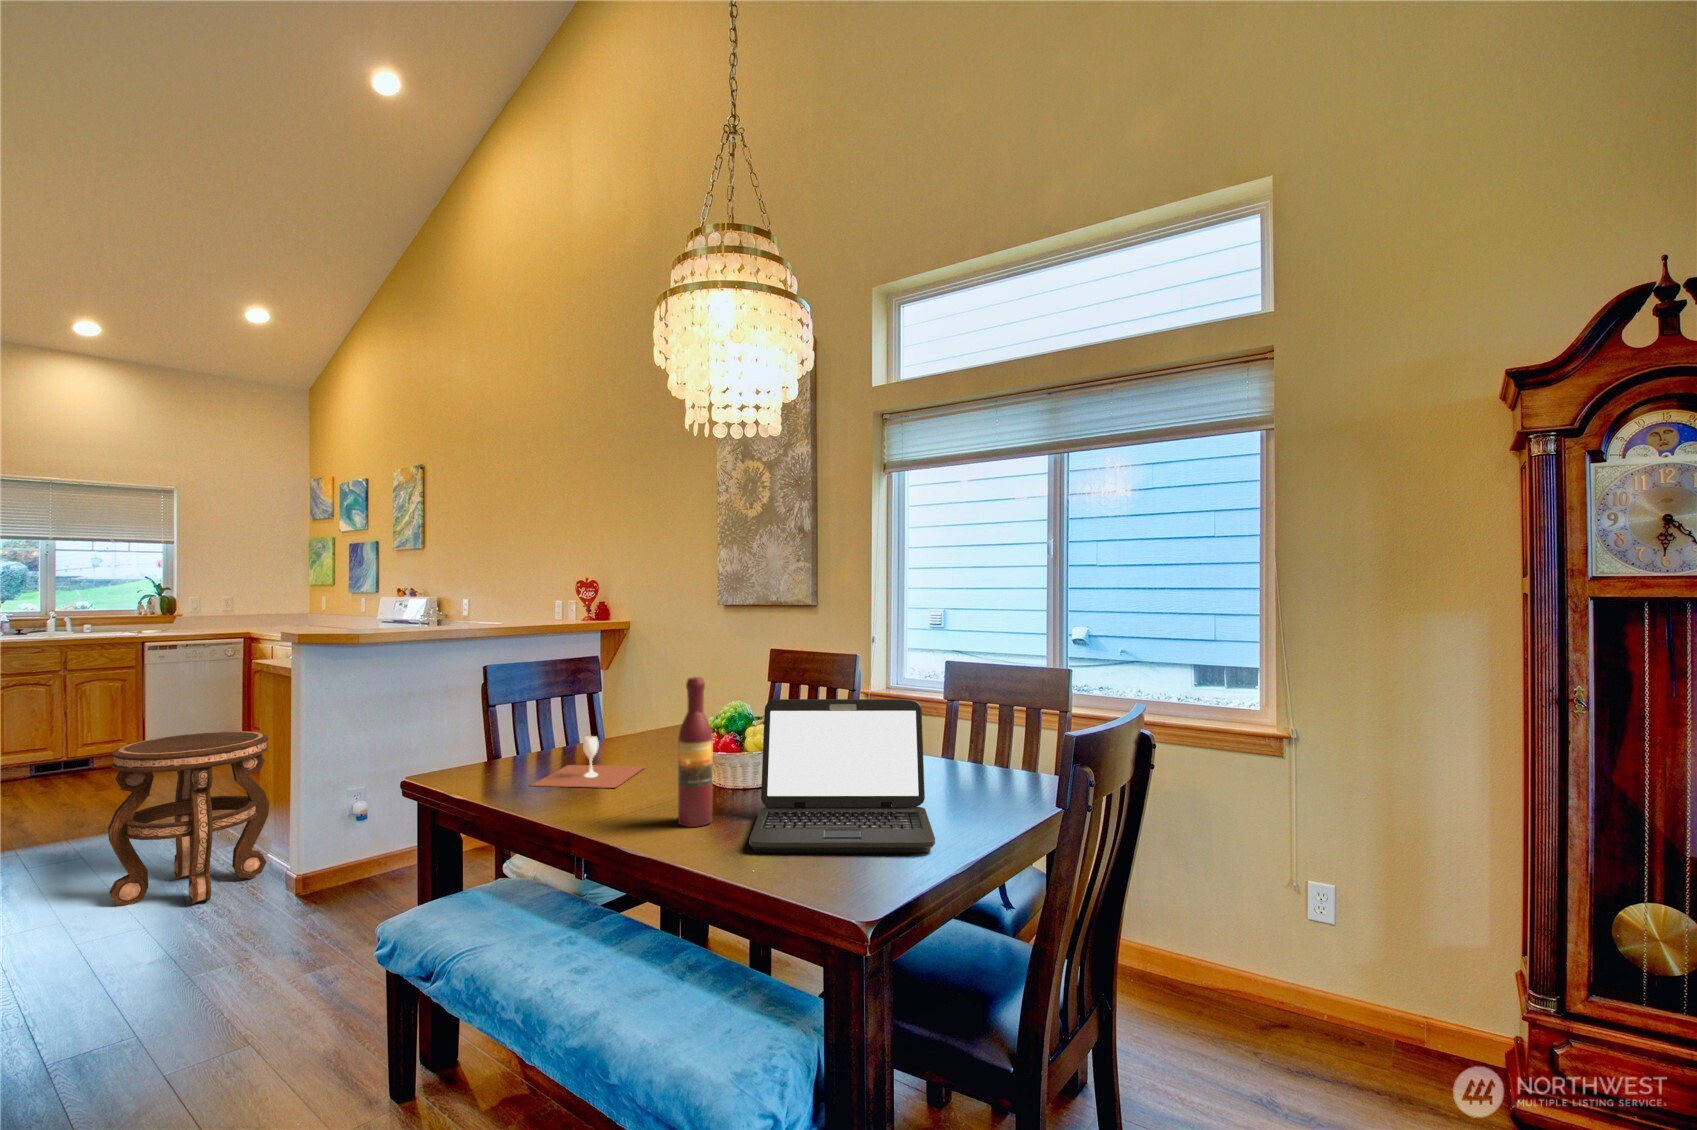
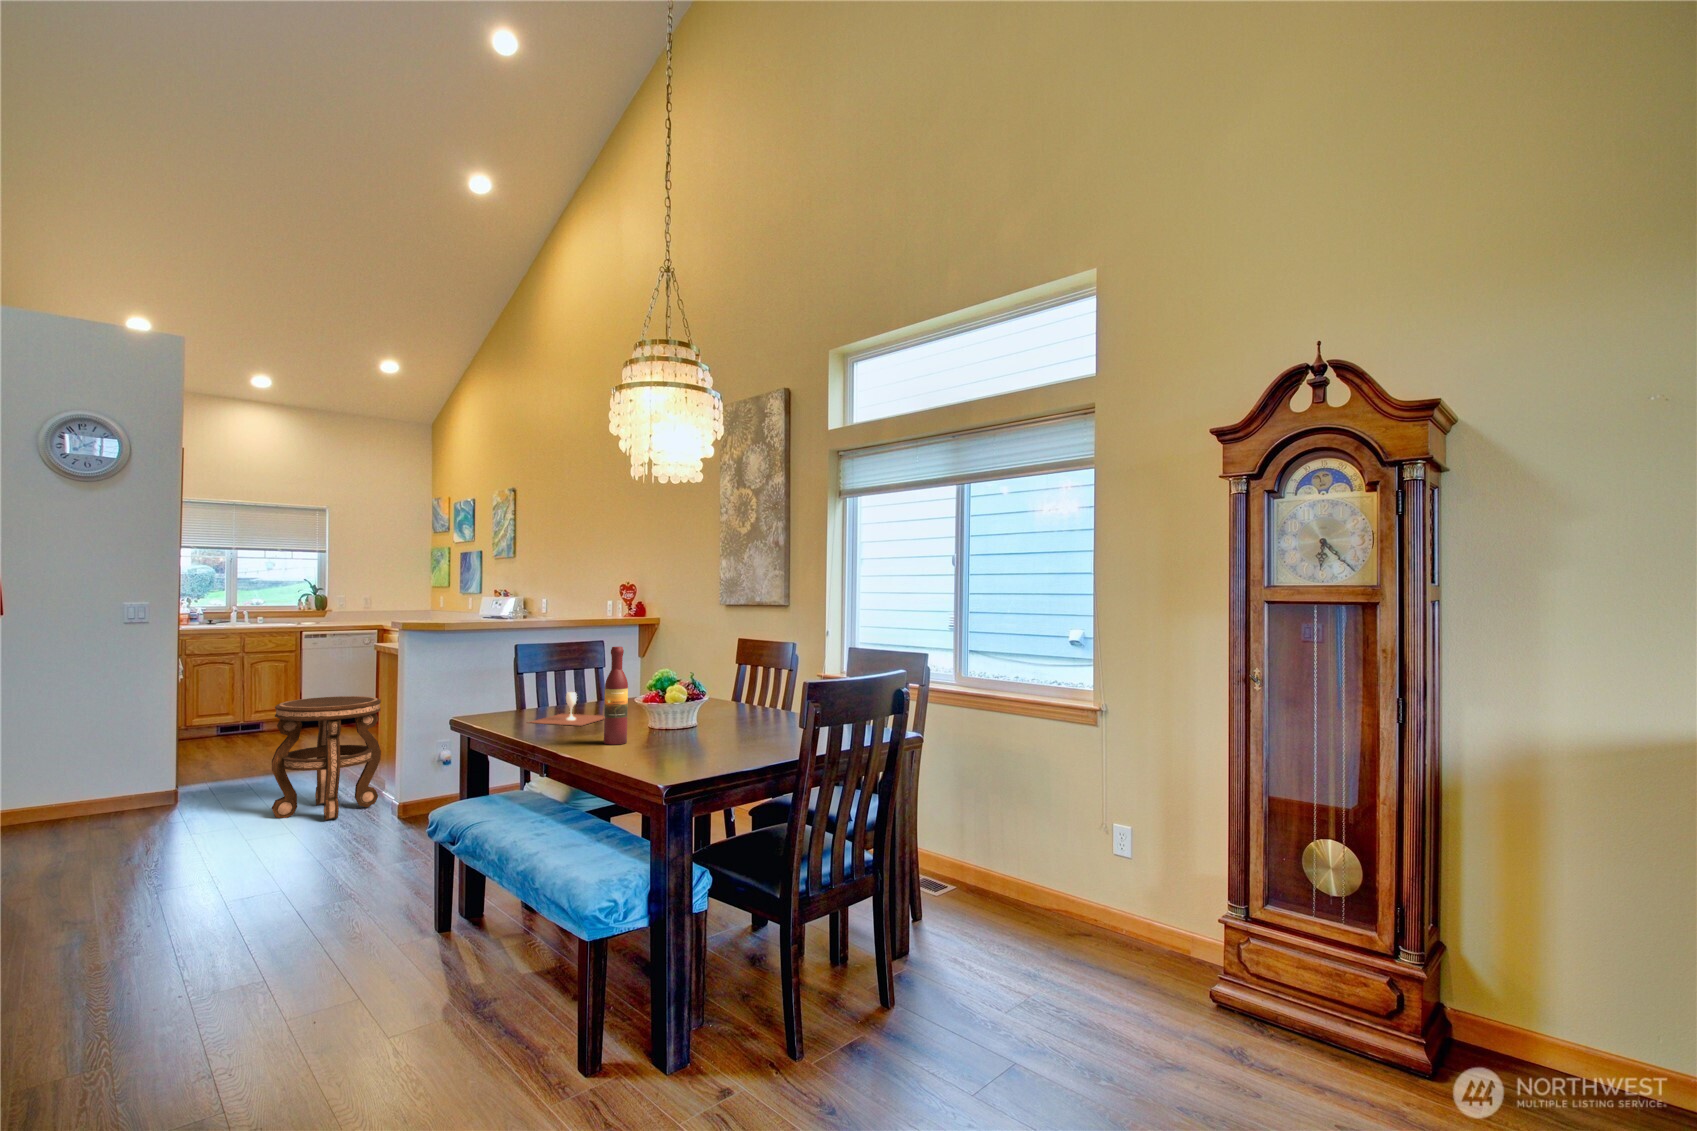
laptop: present [749,699,935,853] -> none [634,664,774,761]

